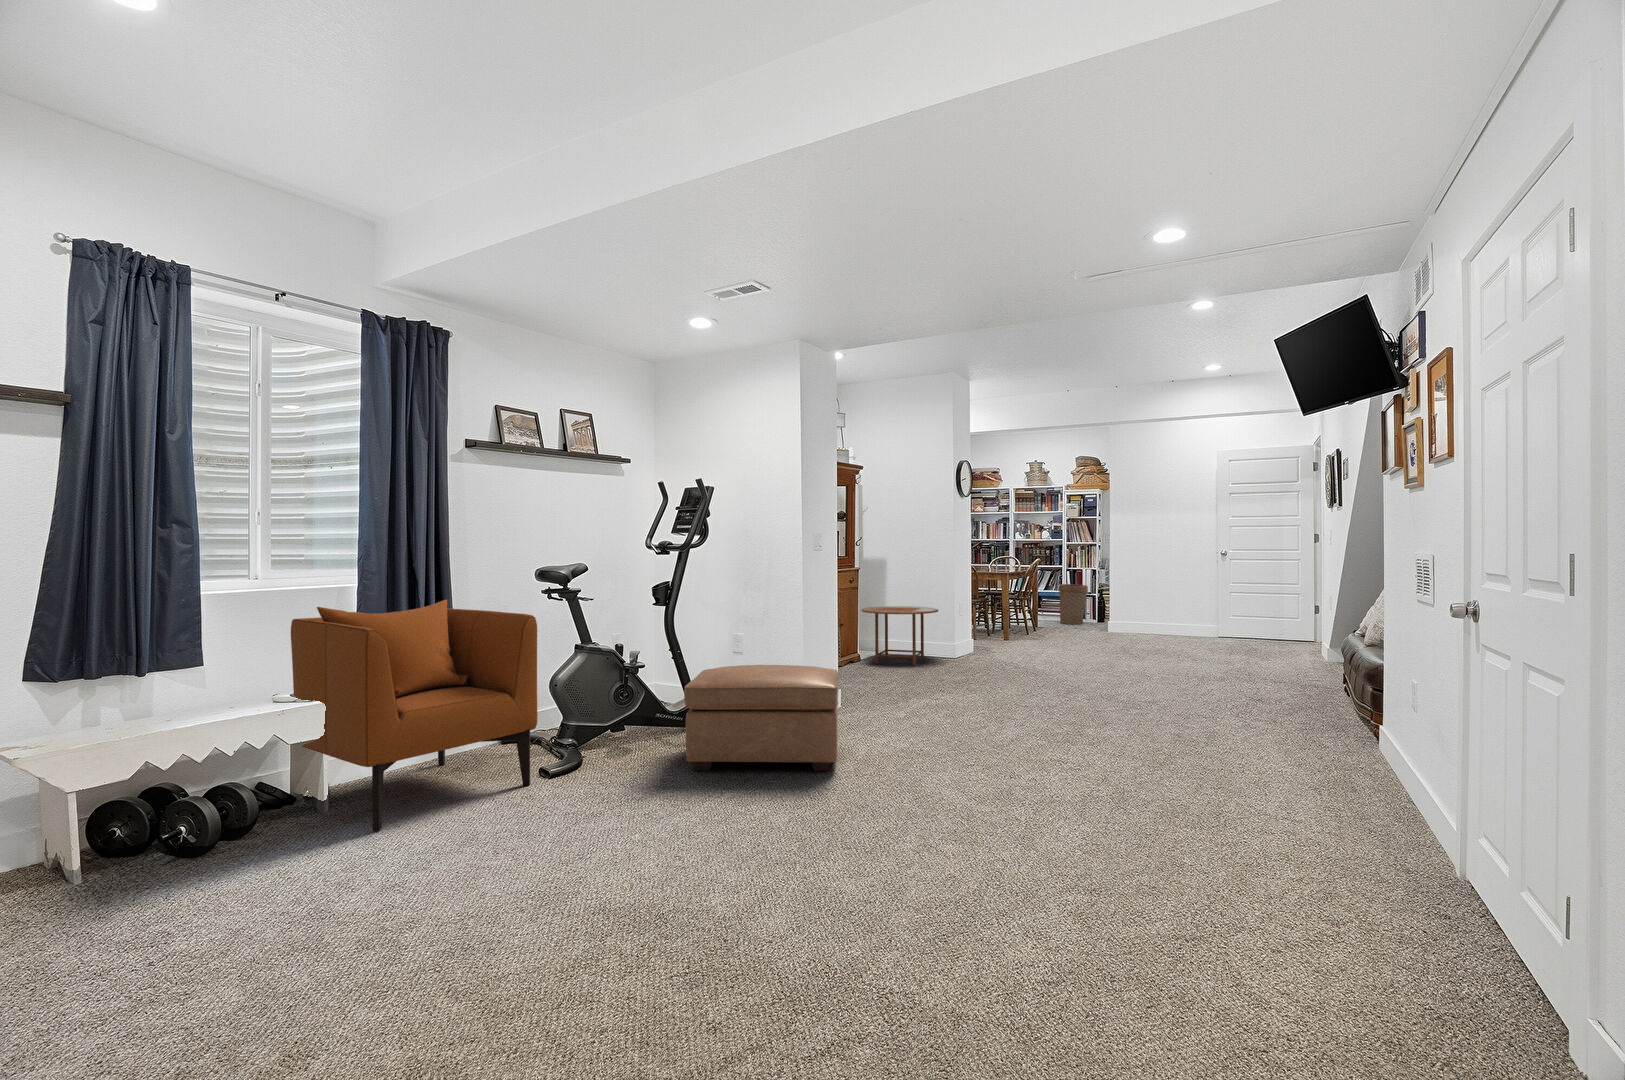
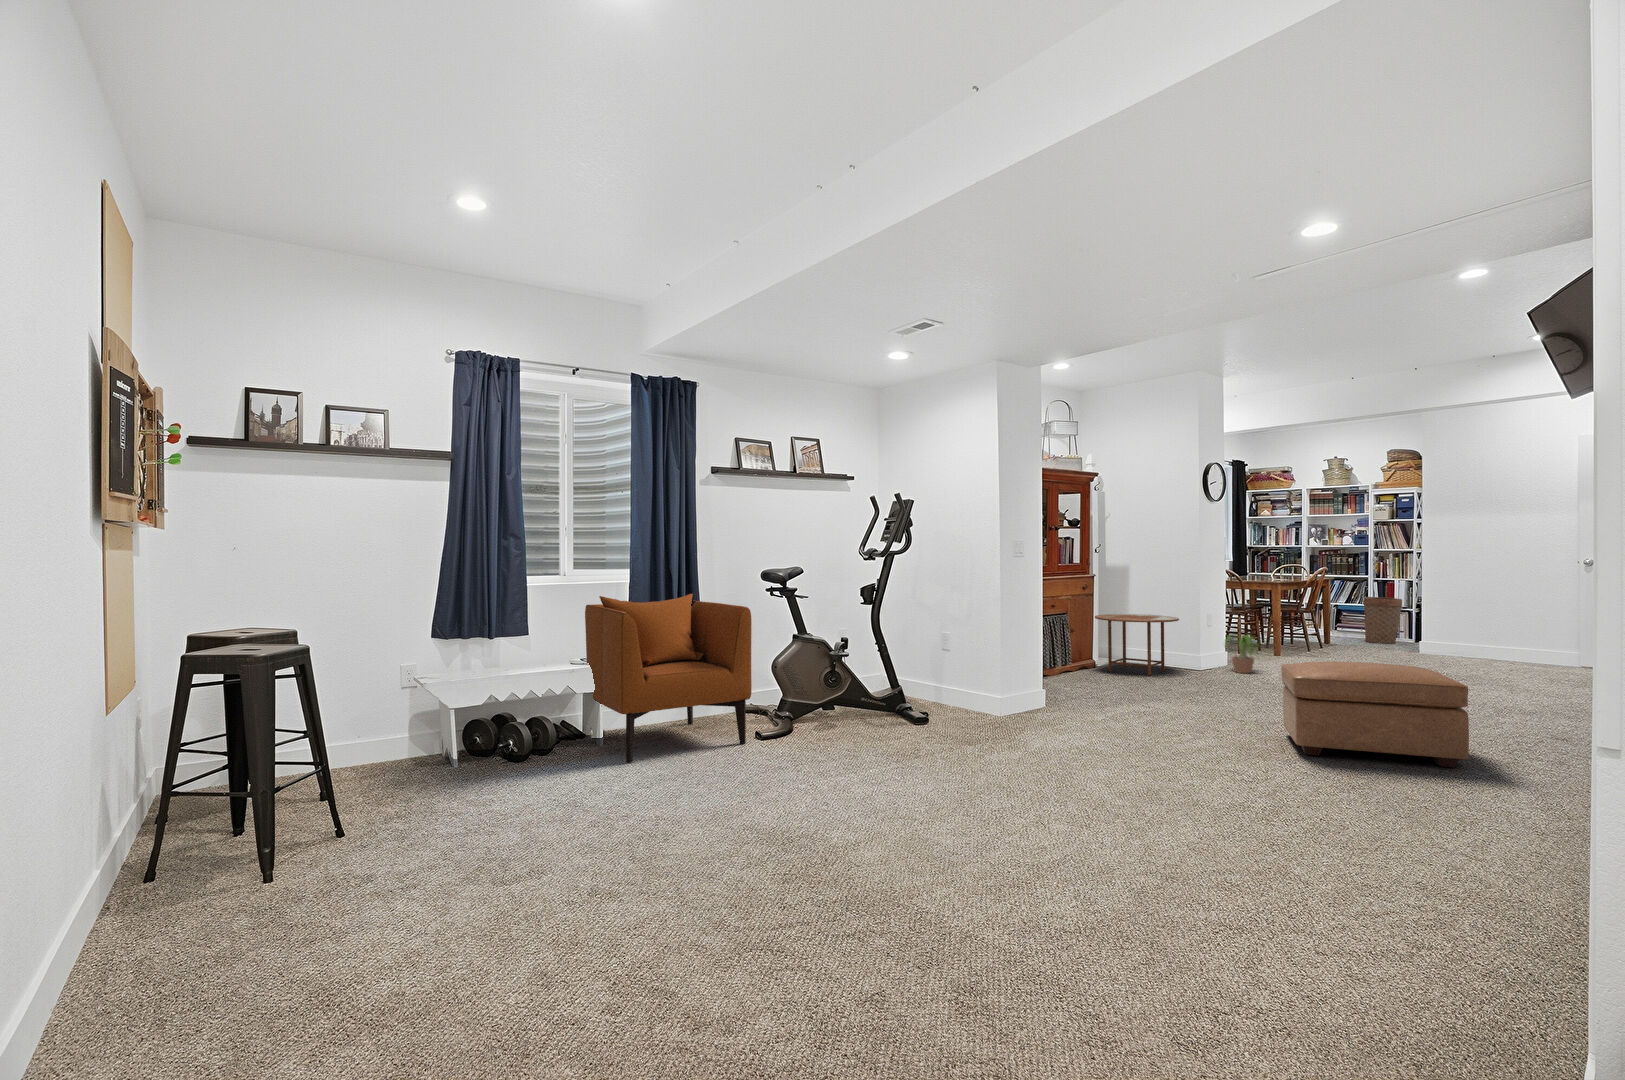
potted plant: none [966,622,1005,658] -> present [1224,635,1259,673]
ottoman: present [684,665,839,771] -> present [1281,662,1469,768]

